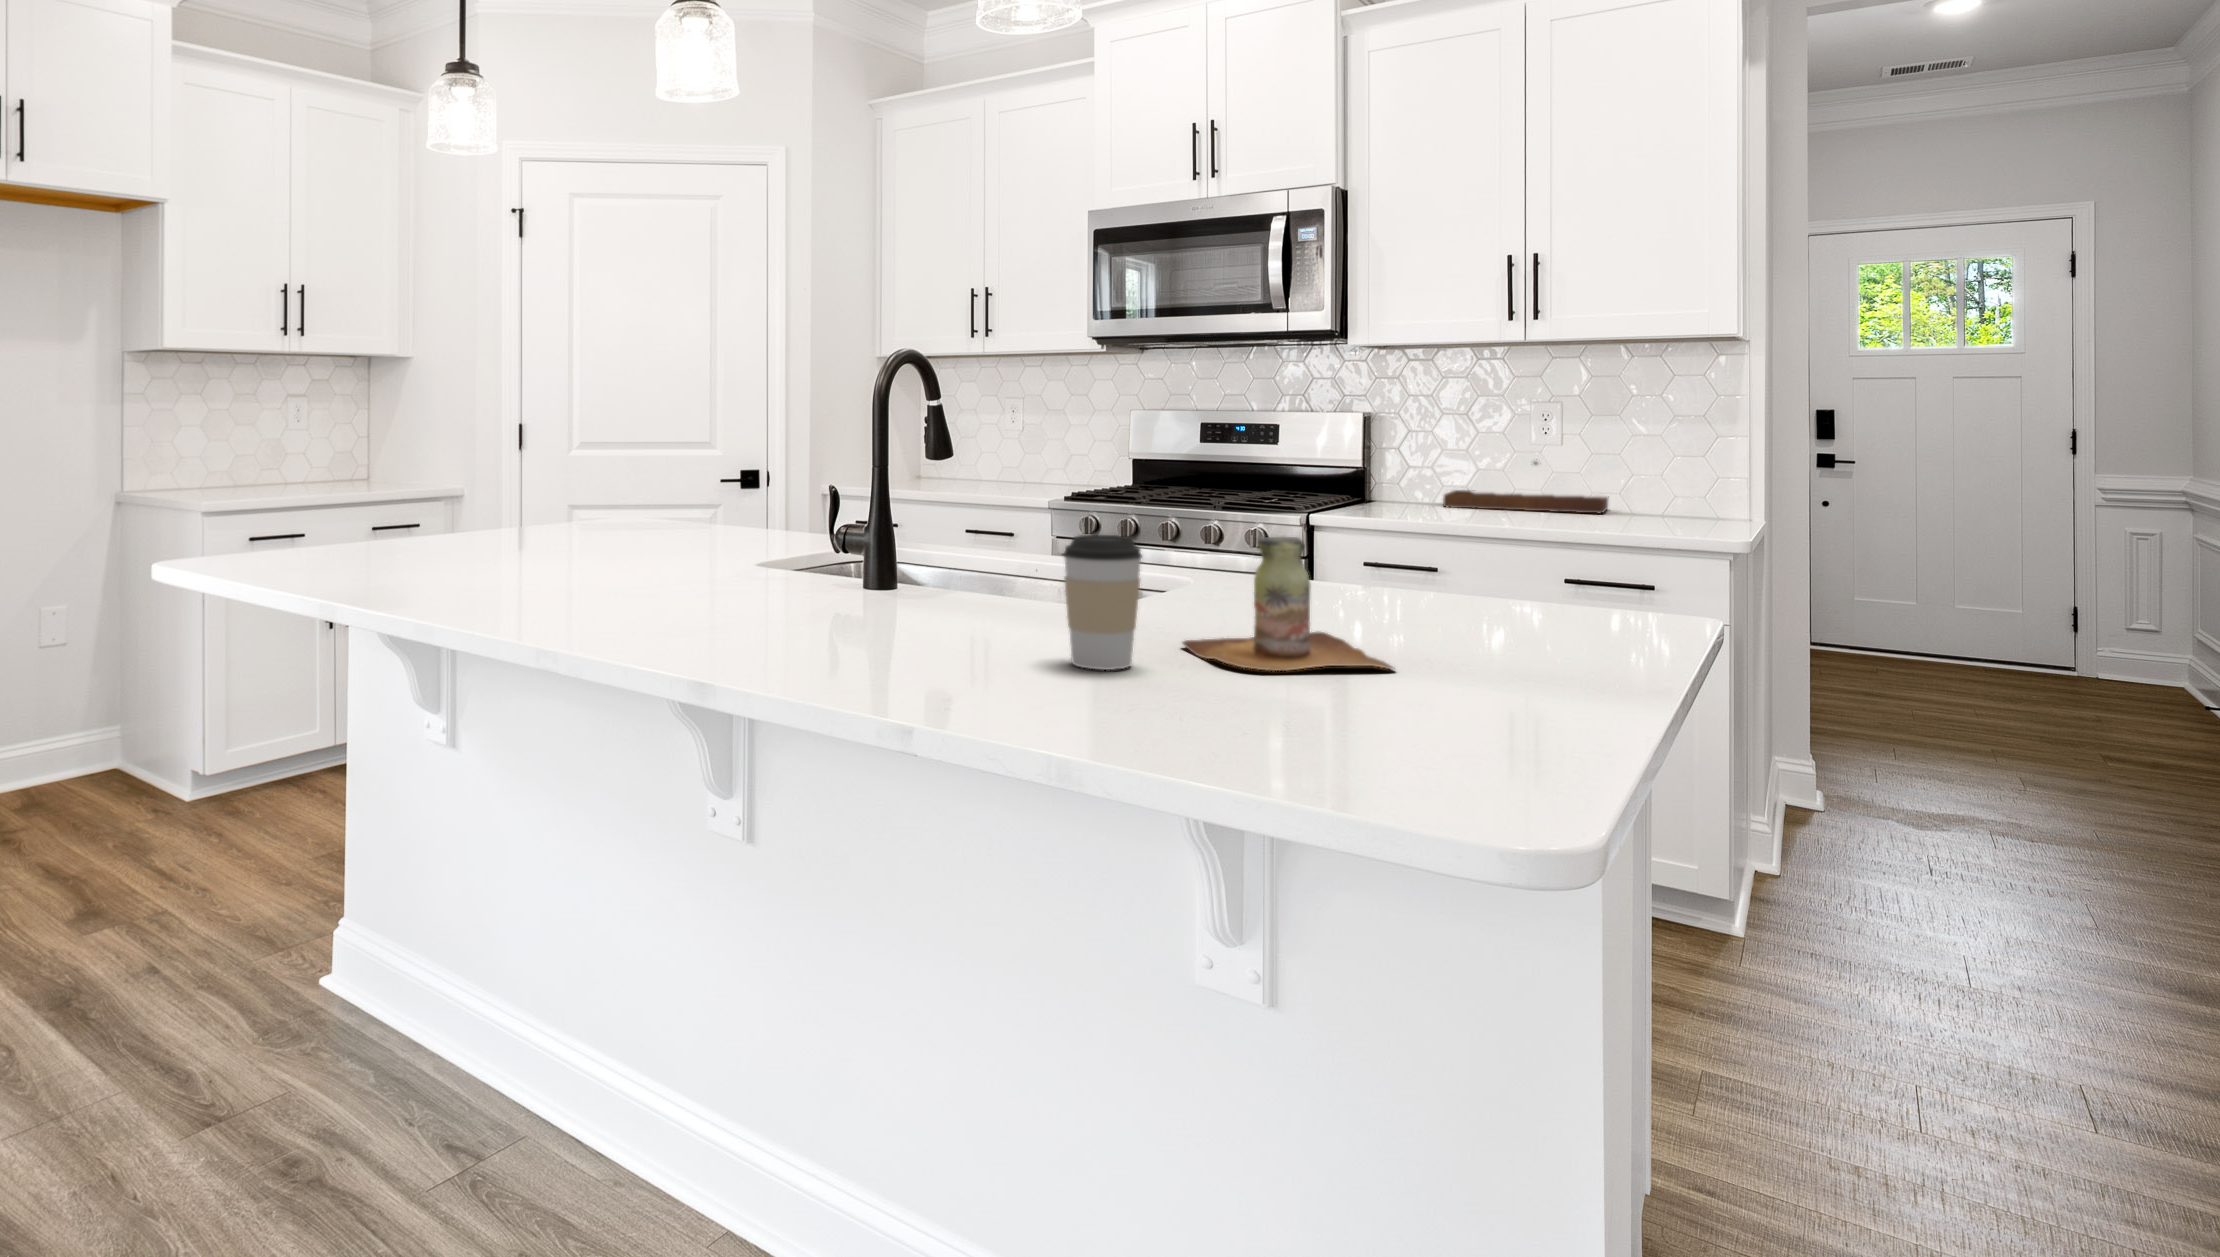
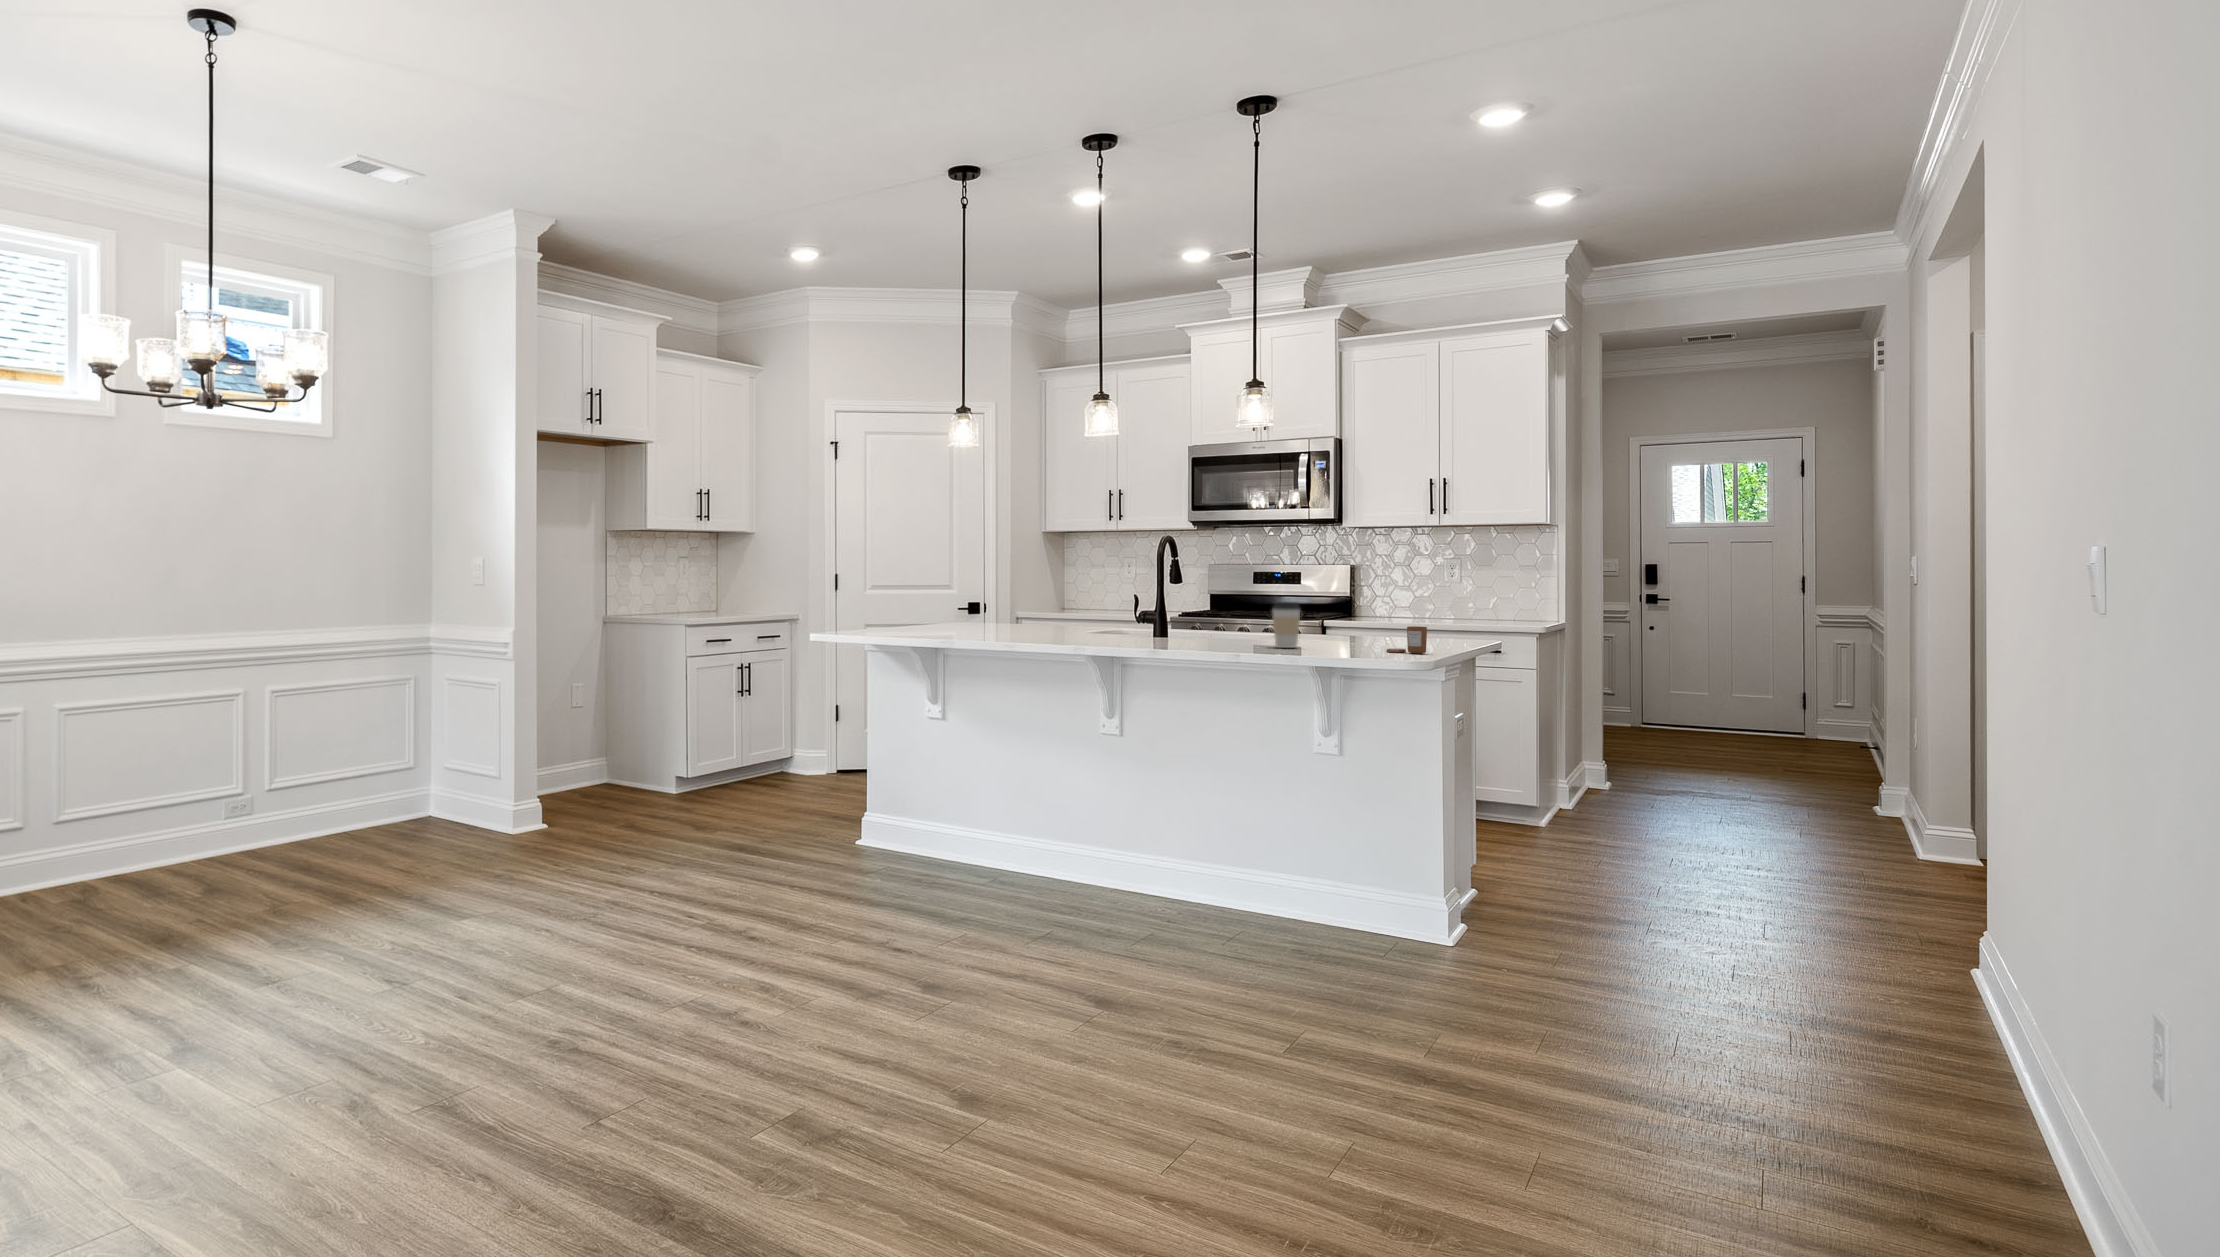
tray: present [1443,459,1609,513] -> none [1399,590,1491,619]
bottle: present [1183,537,1393,671] -> none [1309,603,1389,648]
candle: none [1382,623,1510,713] -> present [1386,626,1427,653]

